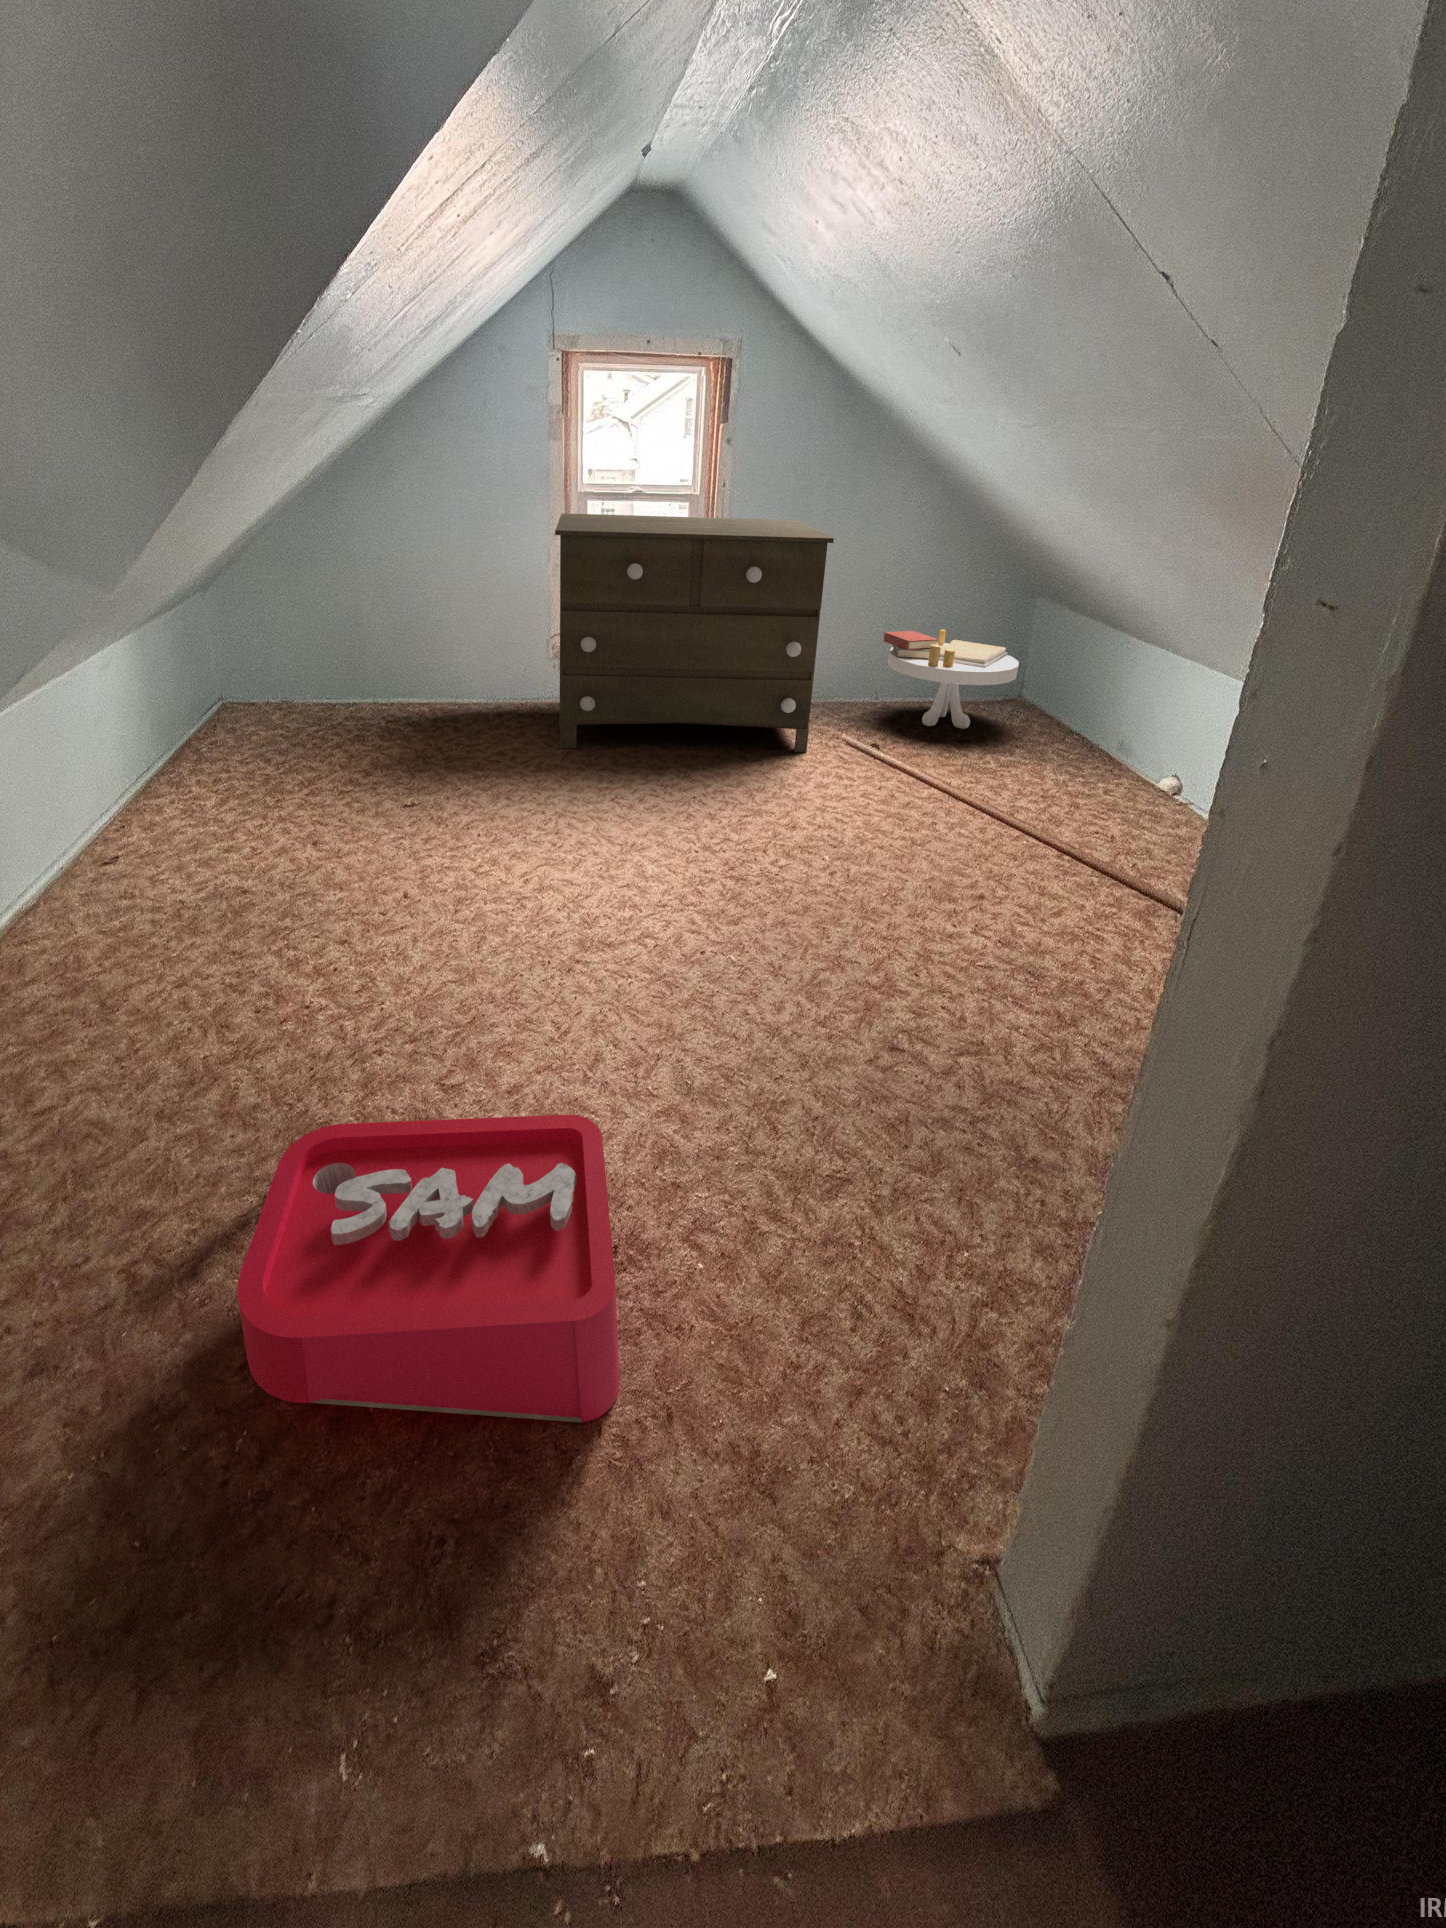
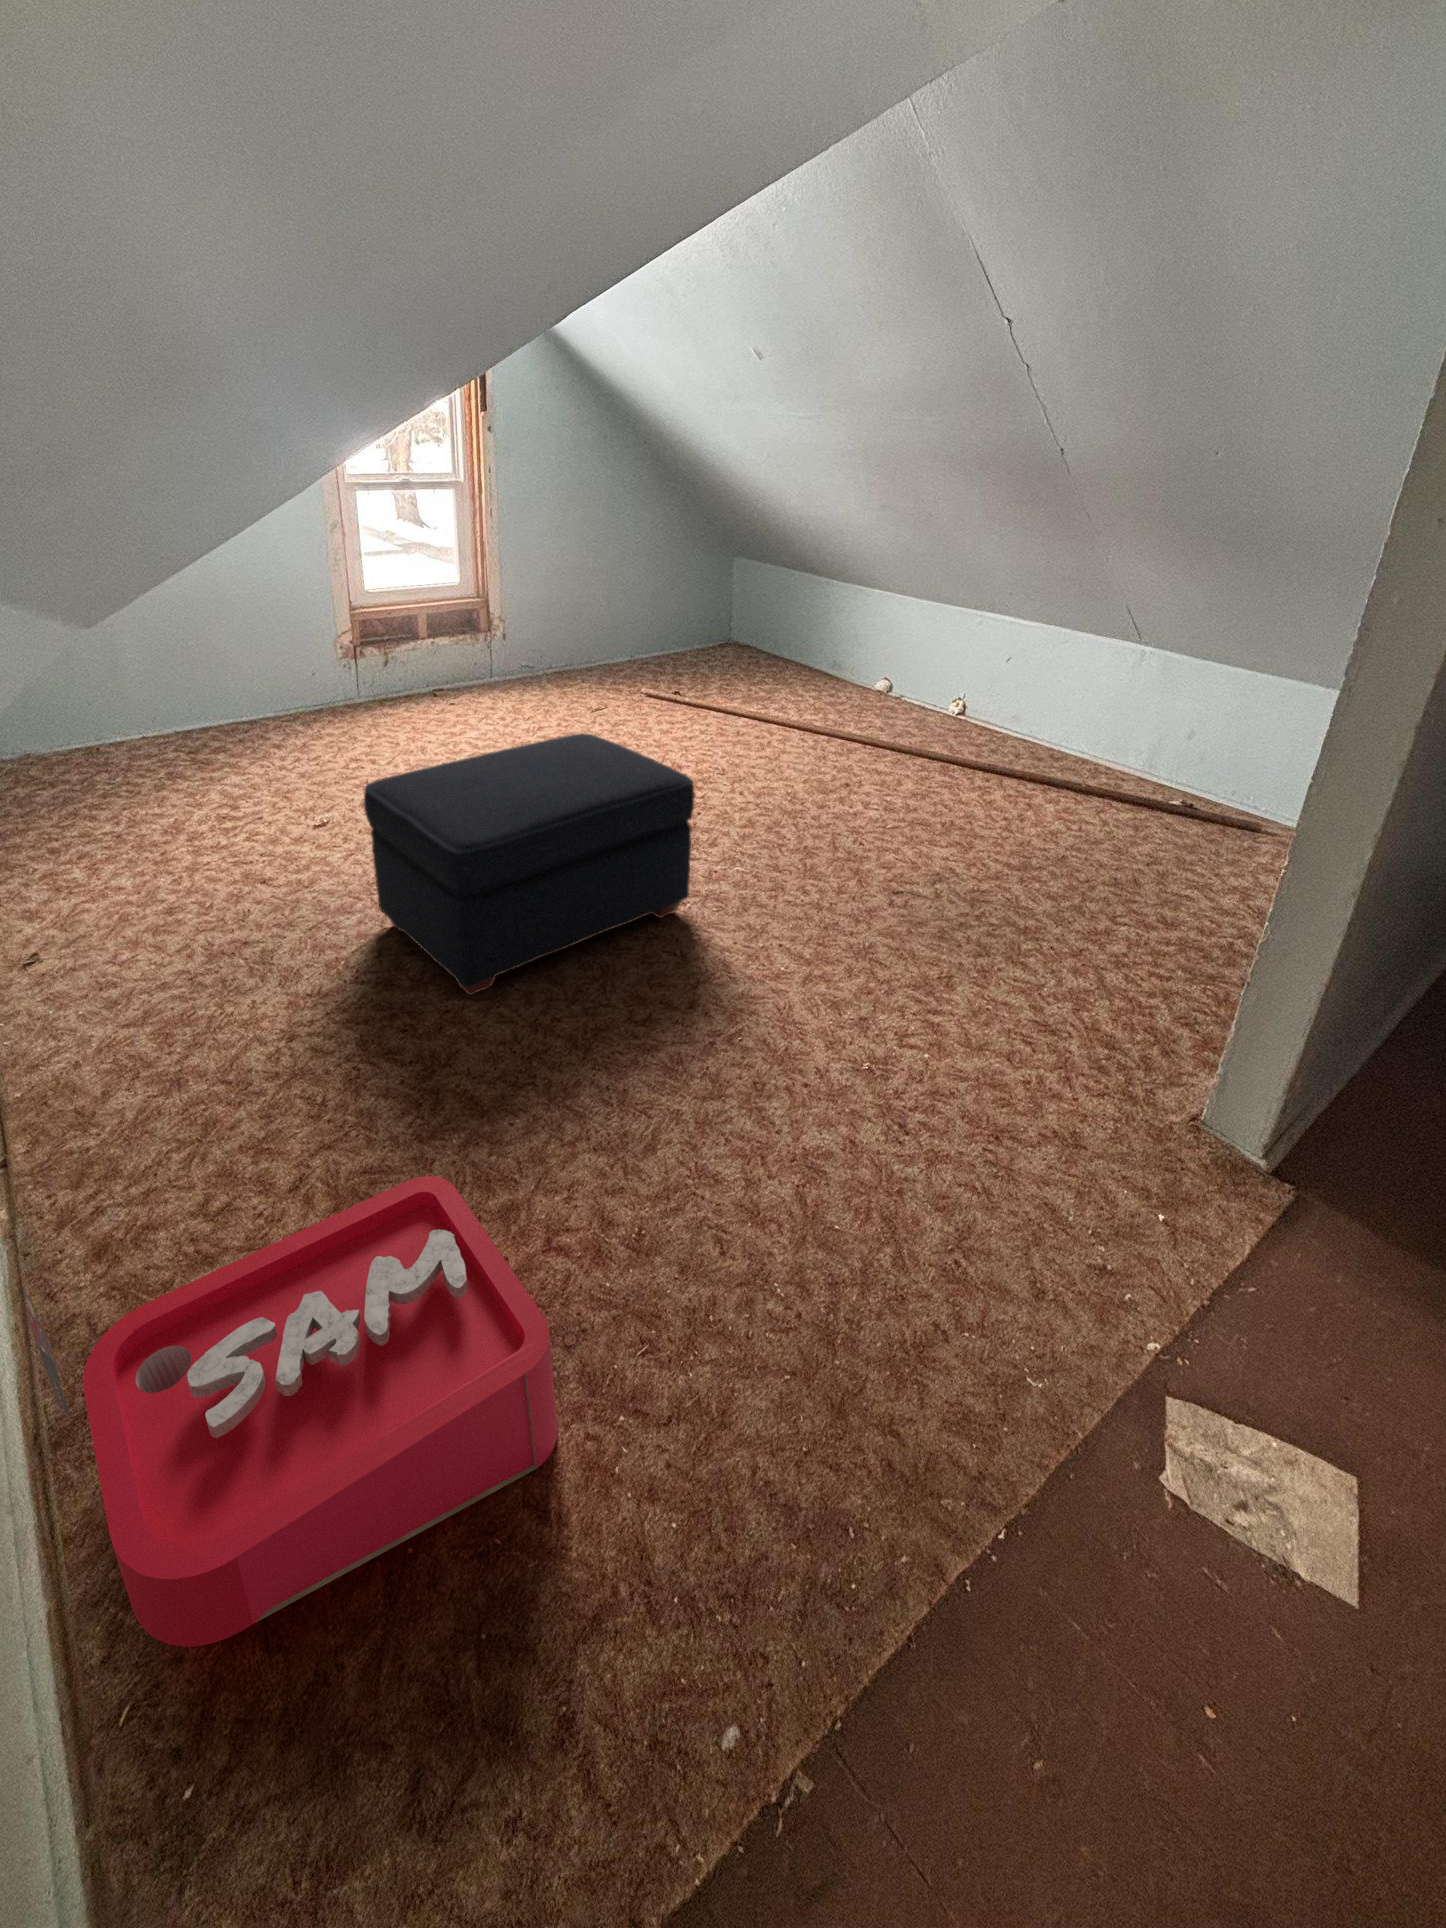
dresser: present [555,513,834,752] -> none [82,509,434,794]
side table: present [884,630,1019,729] -> none [476,604,603,698]
ottoman: none [683,760,1020,986] -> present [364,733,695,995]

